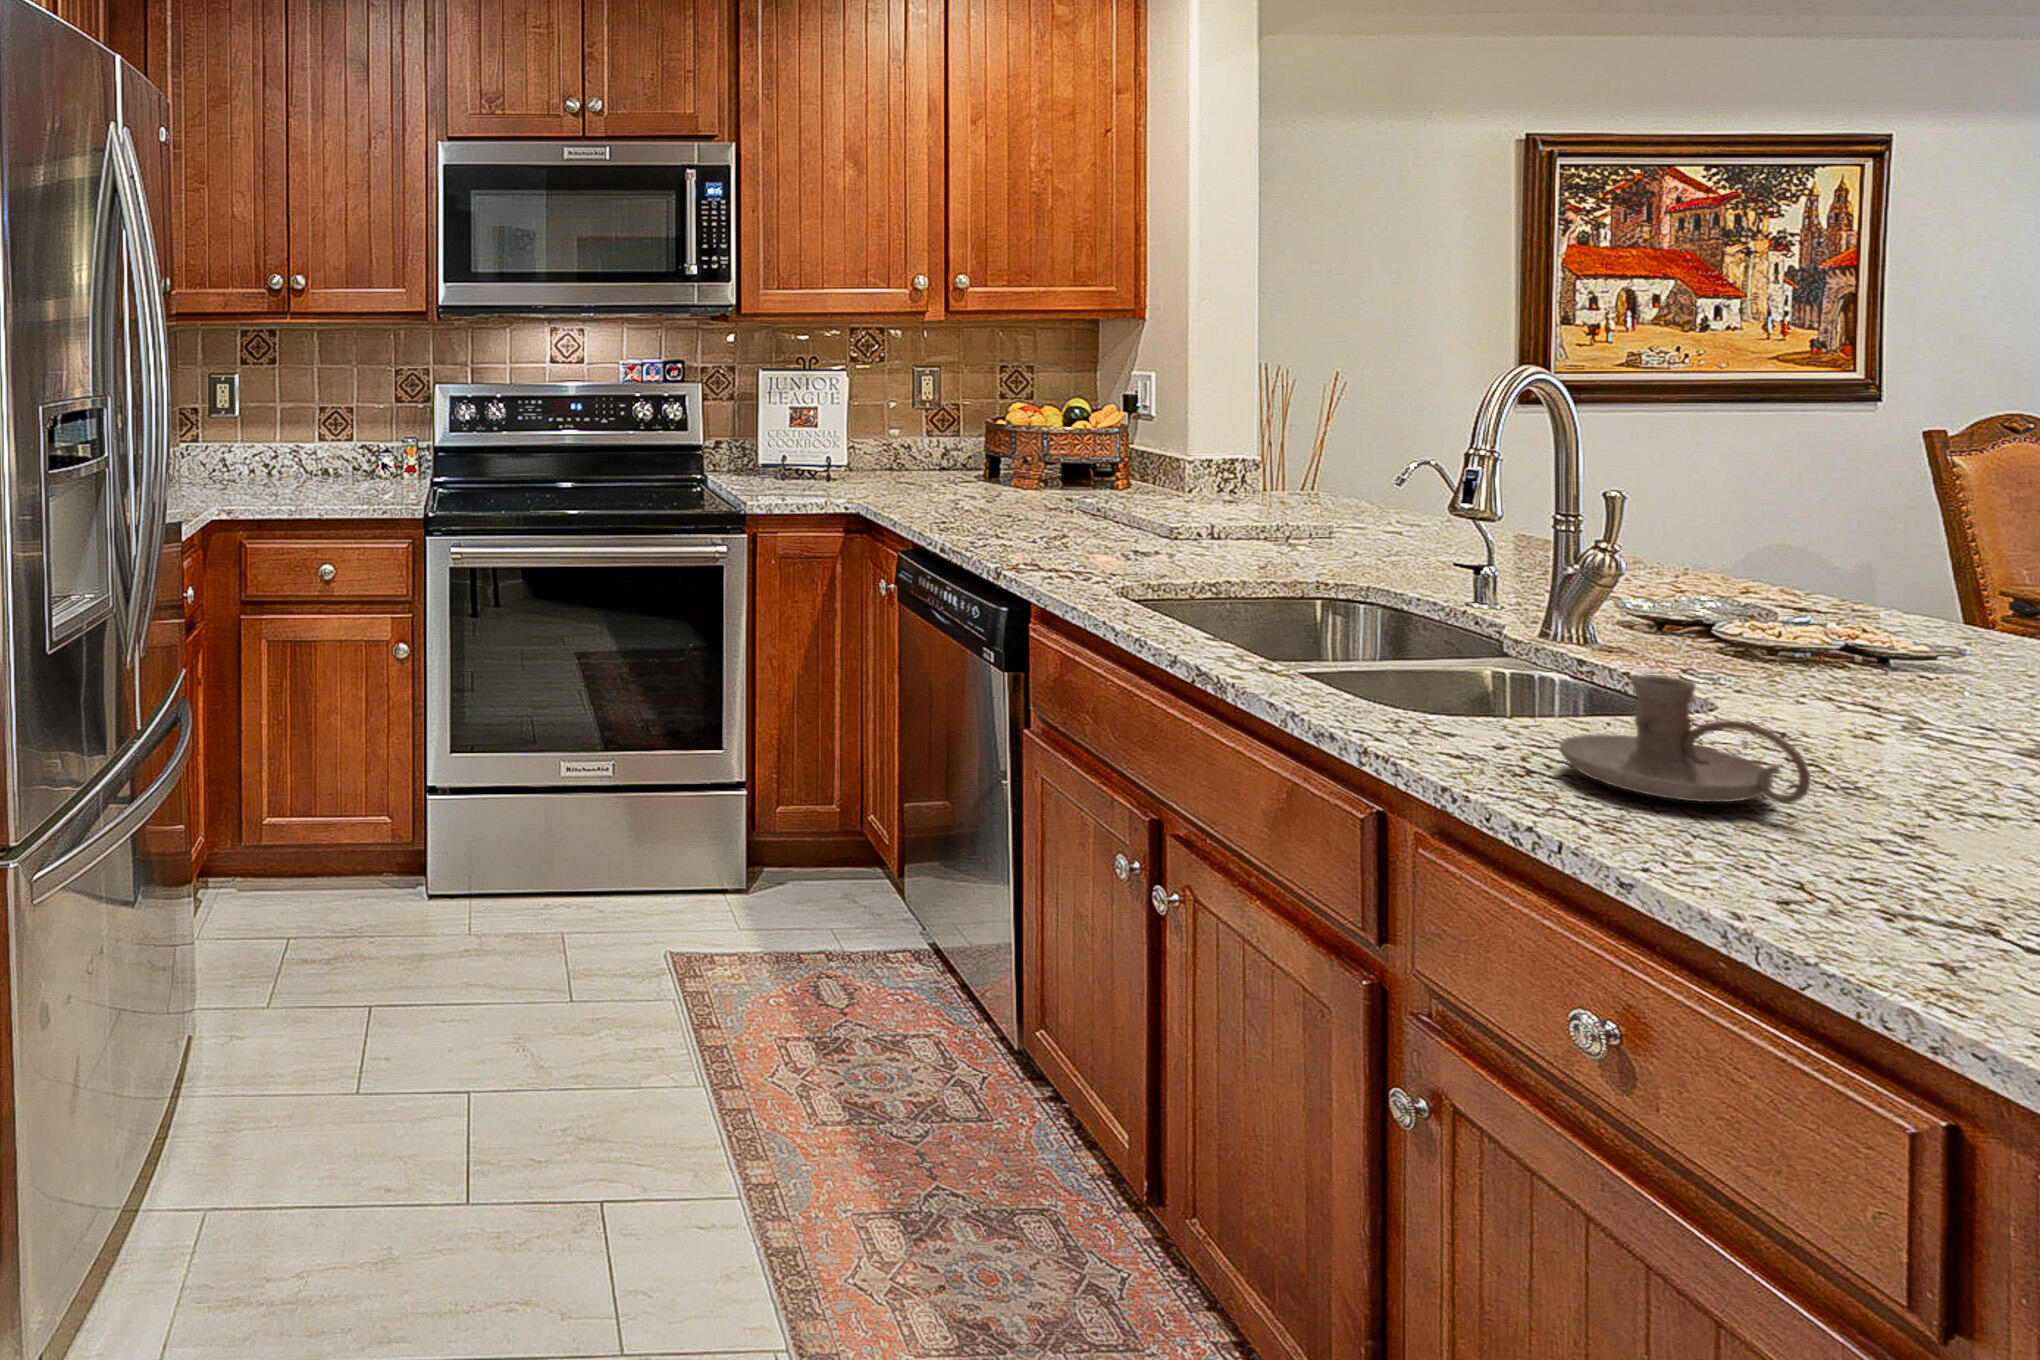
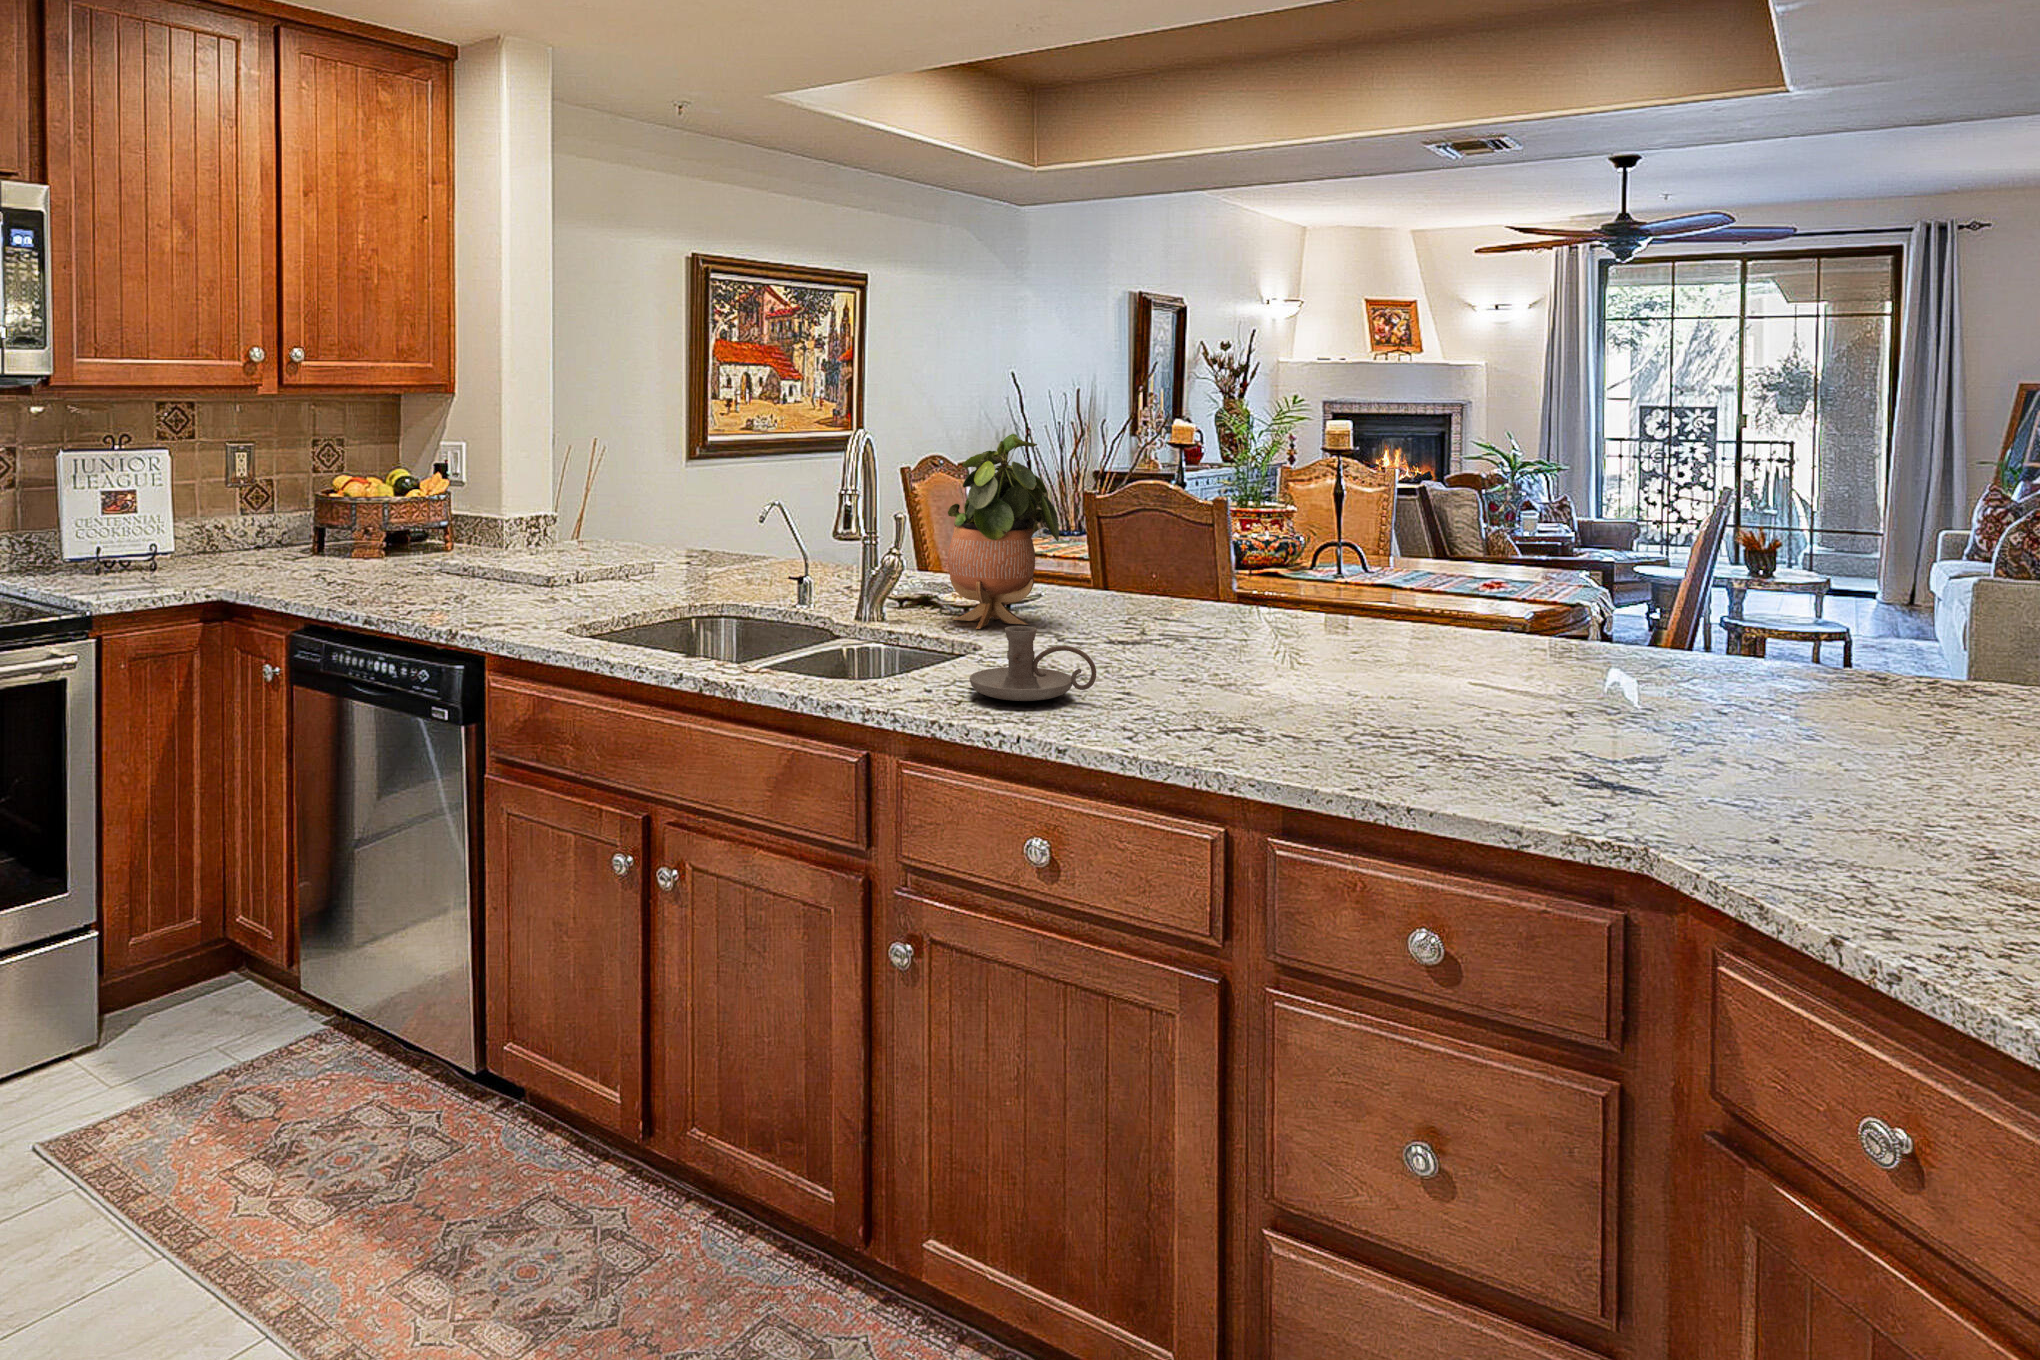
potted plant: none [1702,374,1951,691] -> present [948,434,1059,629]

